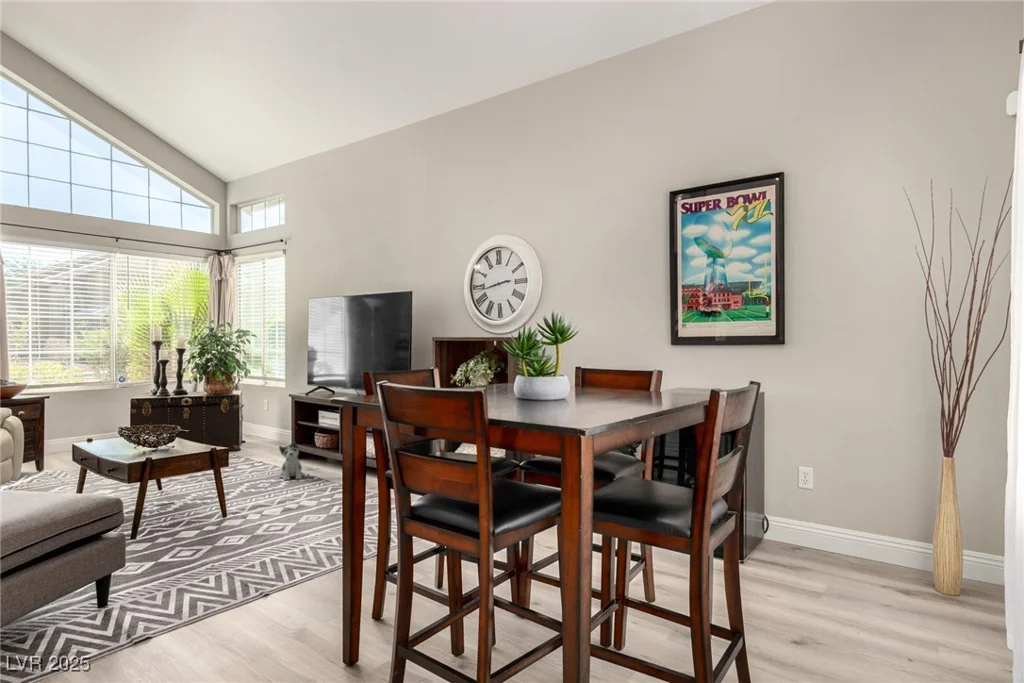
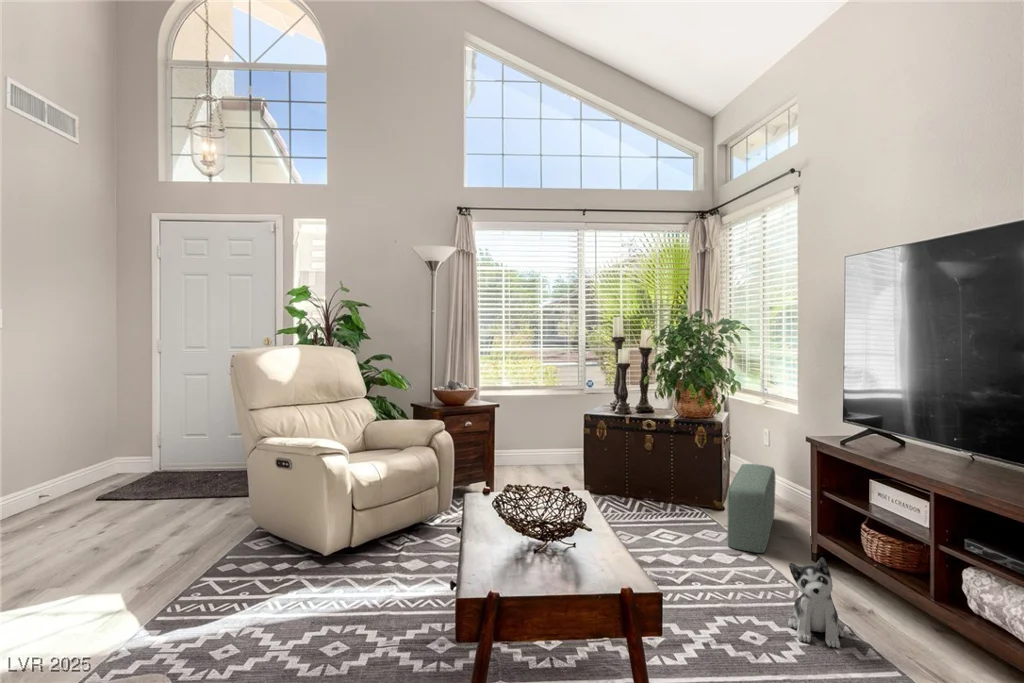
pouf: none [245,418,273,463] -> present [727,464,776,553]

